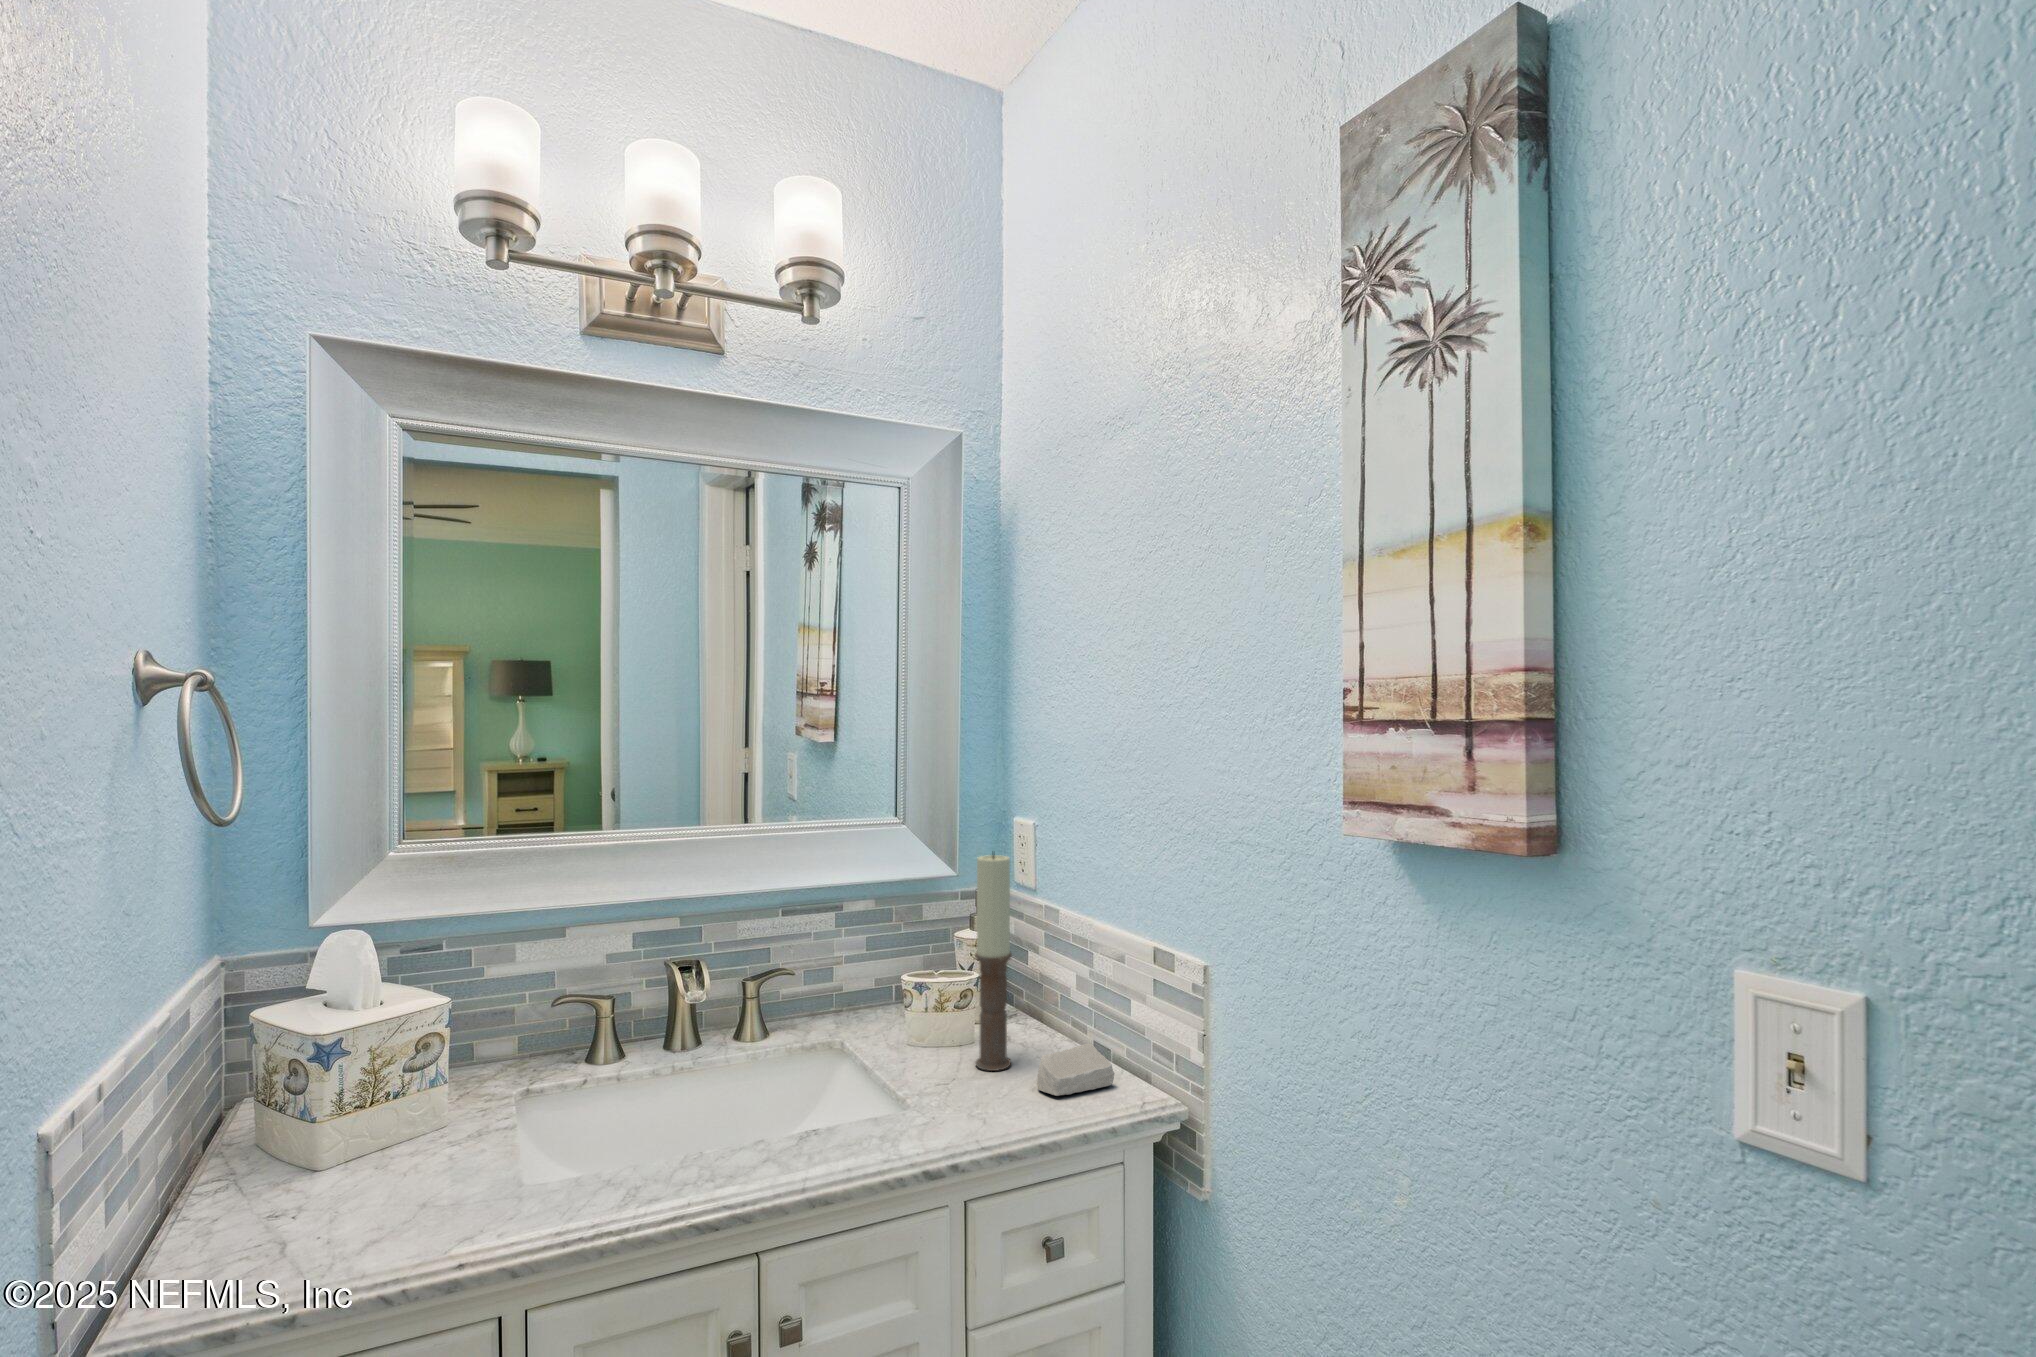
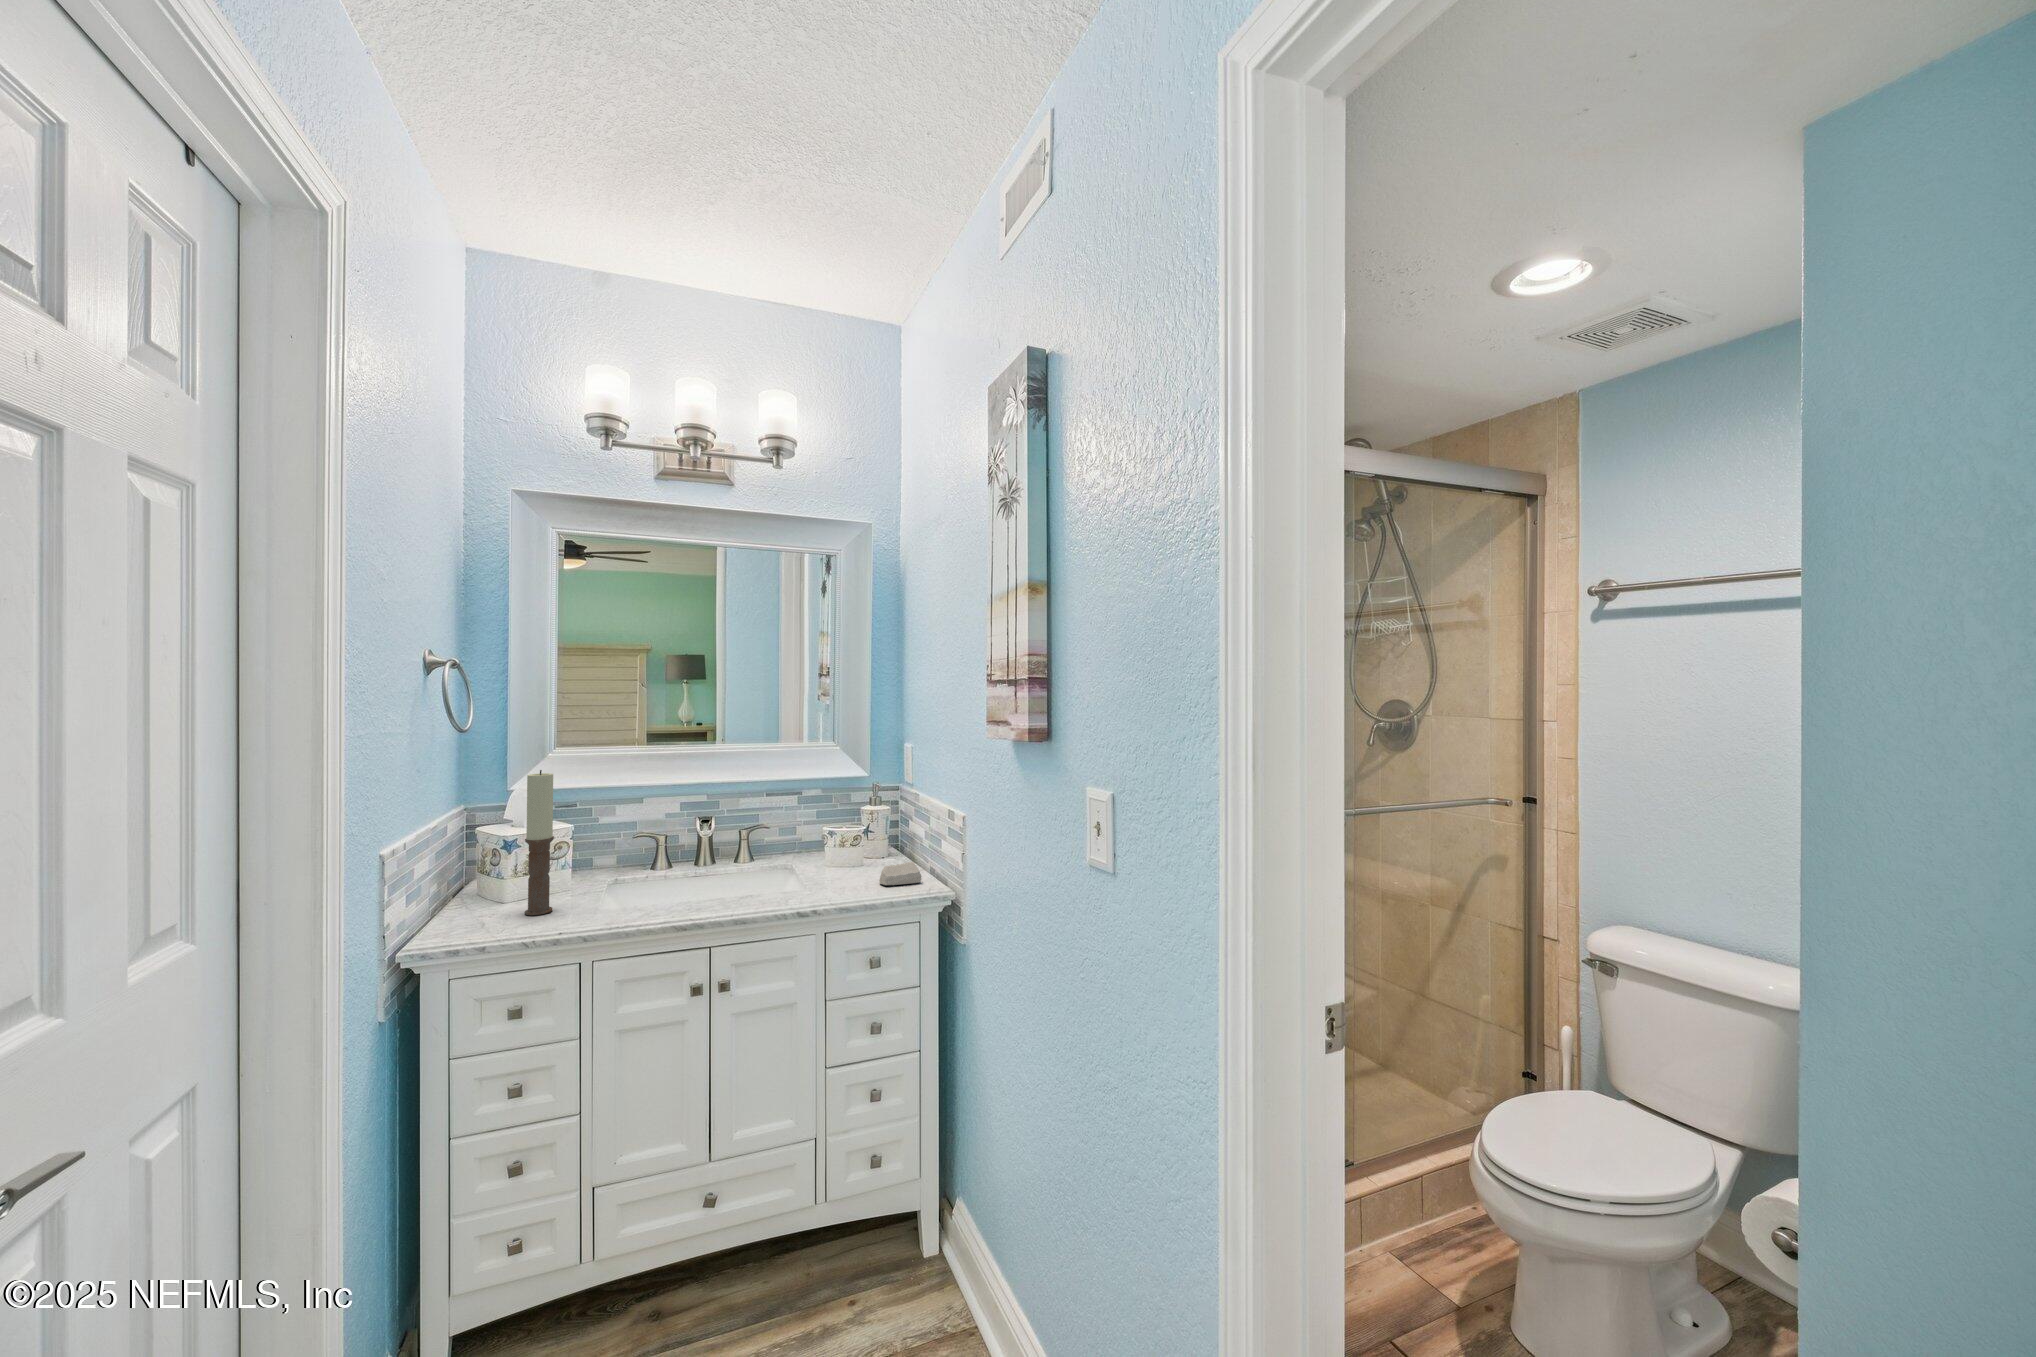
candle: present [975,854,1012,1071] -> present [524,770,554,915]

